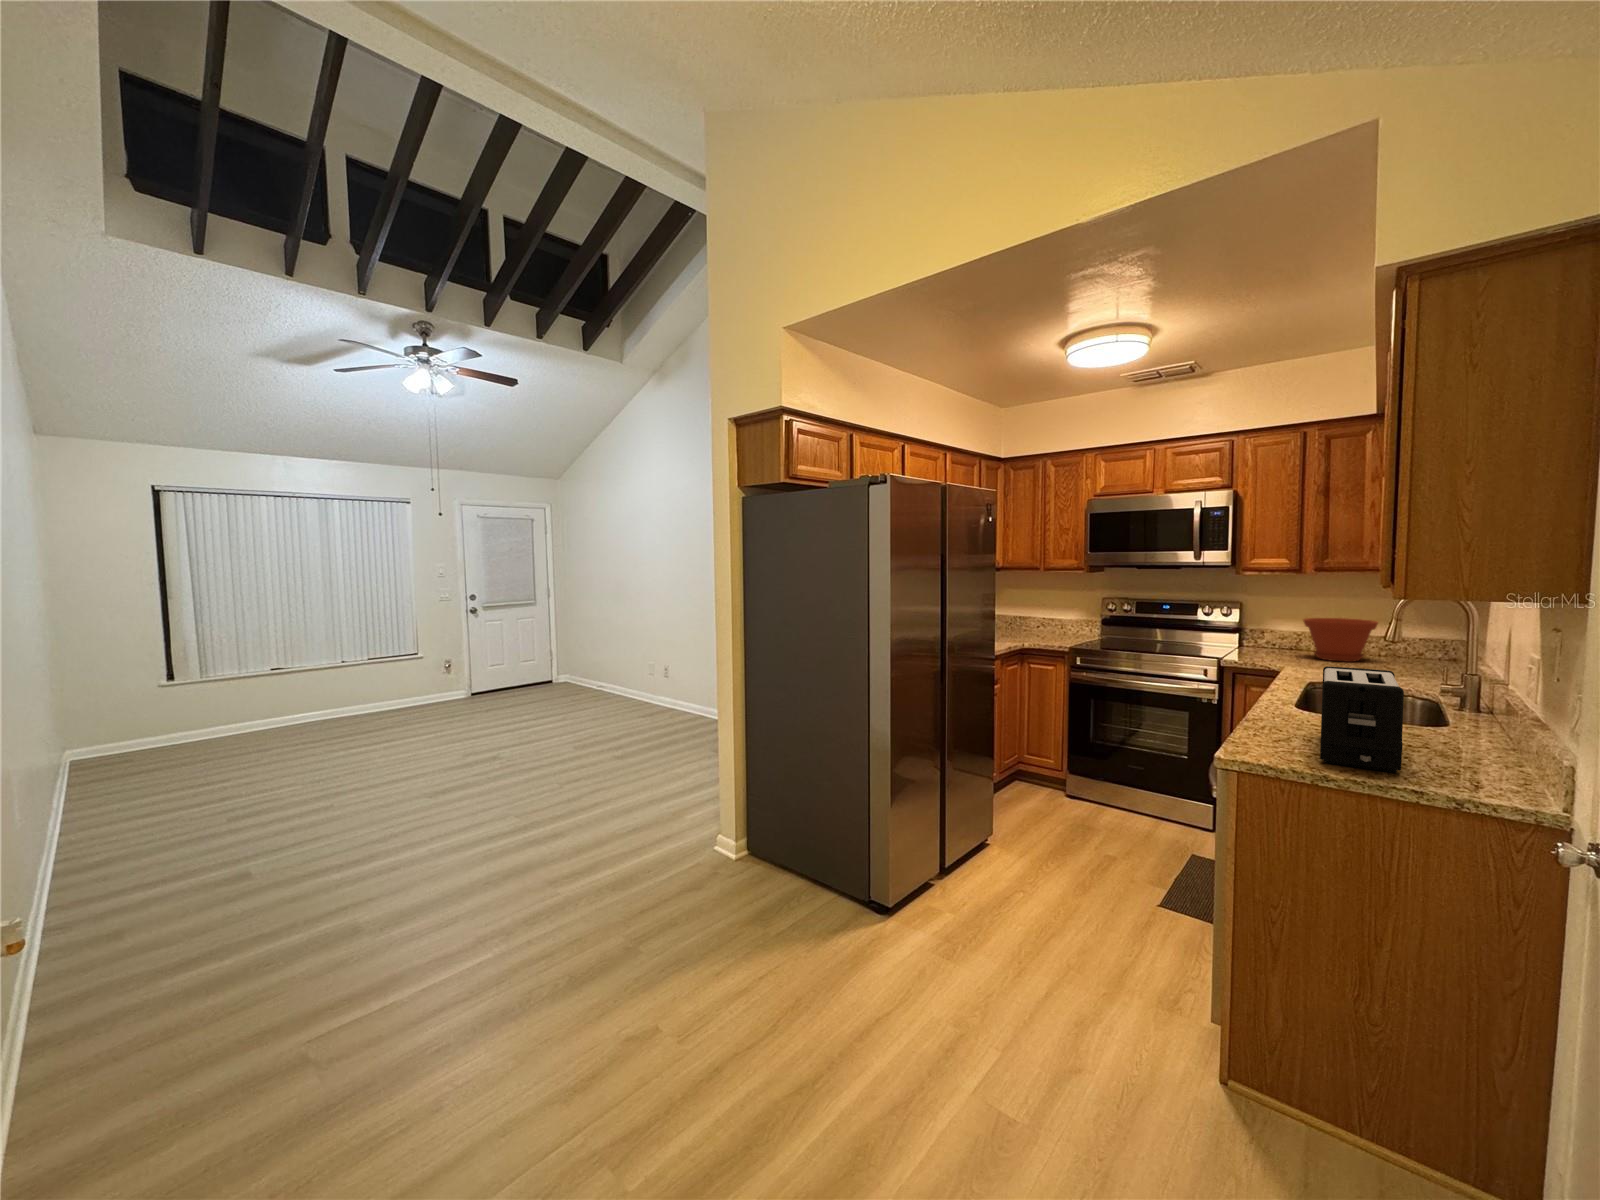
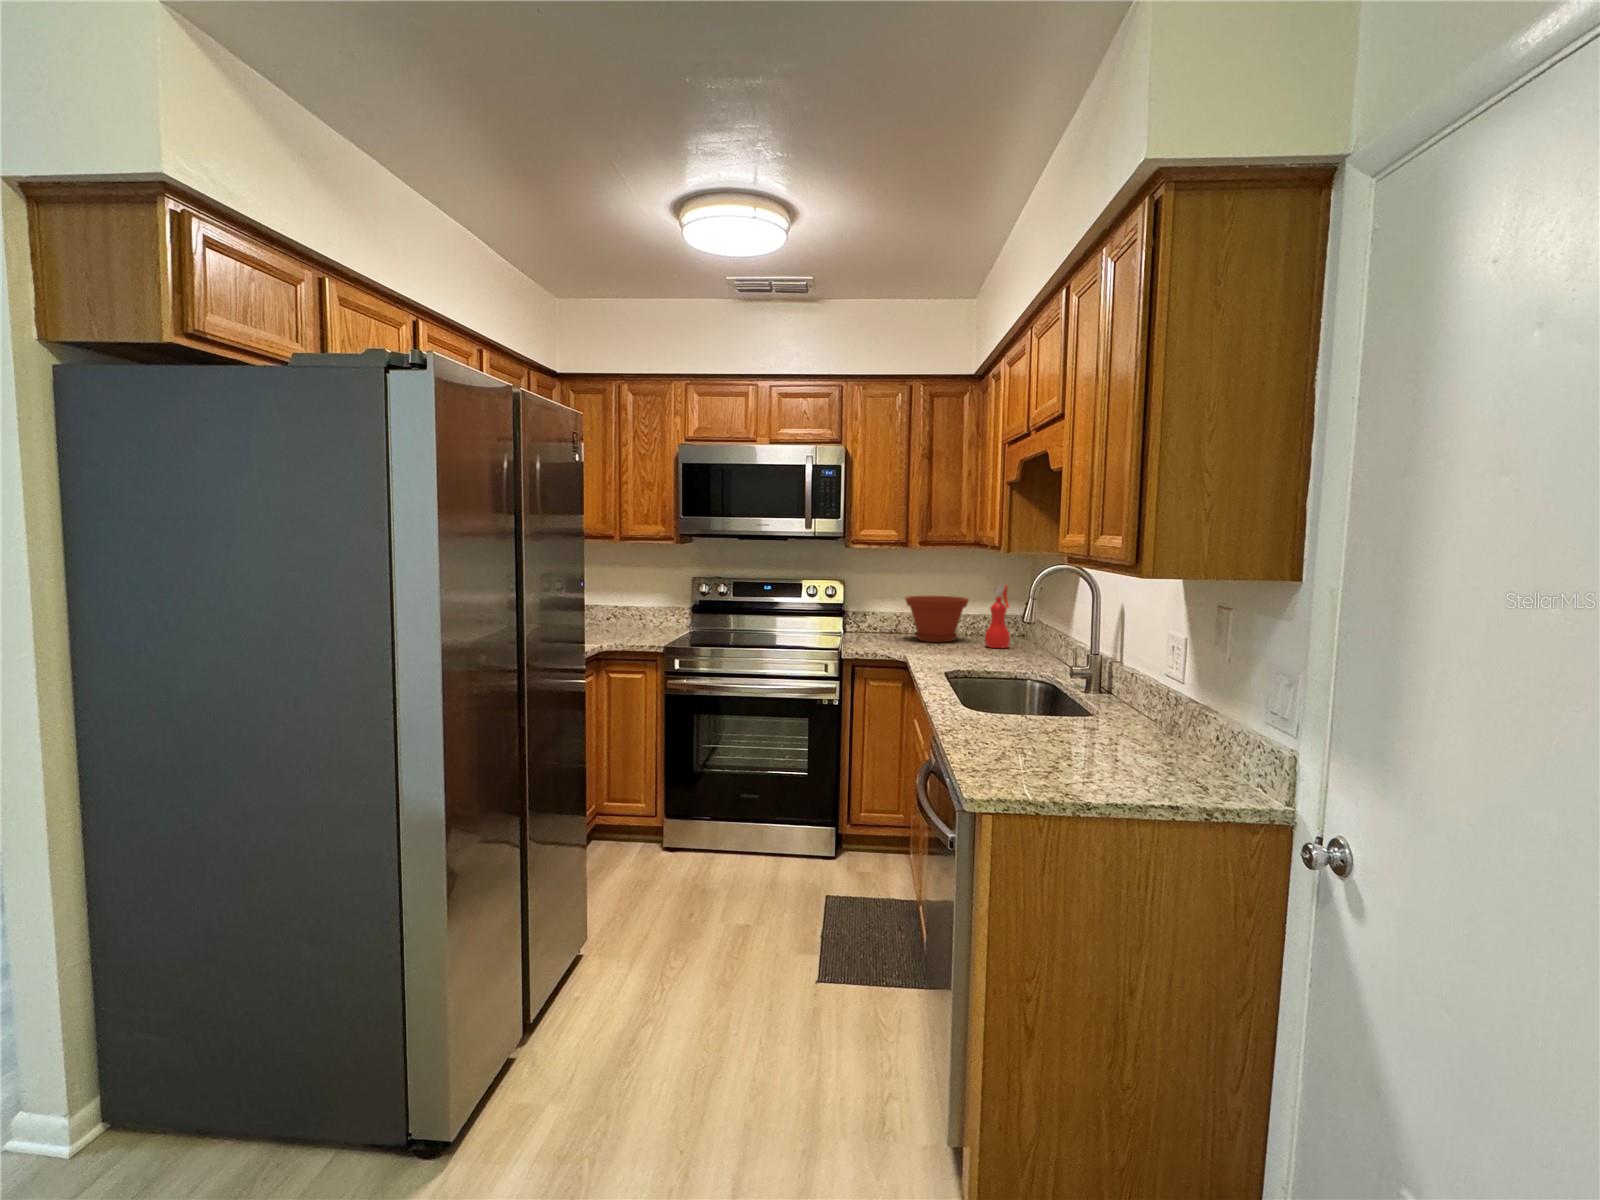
spray bottle: none [1390,610,1422,670] -> present [985,585,1010,648]
toaster: present [1320,666,1404,772] -> none [1032,659,1155,786]

